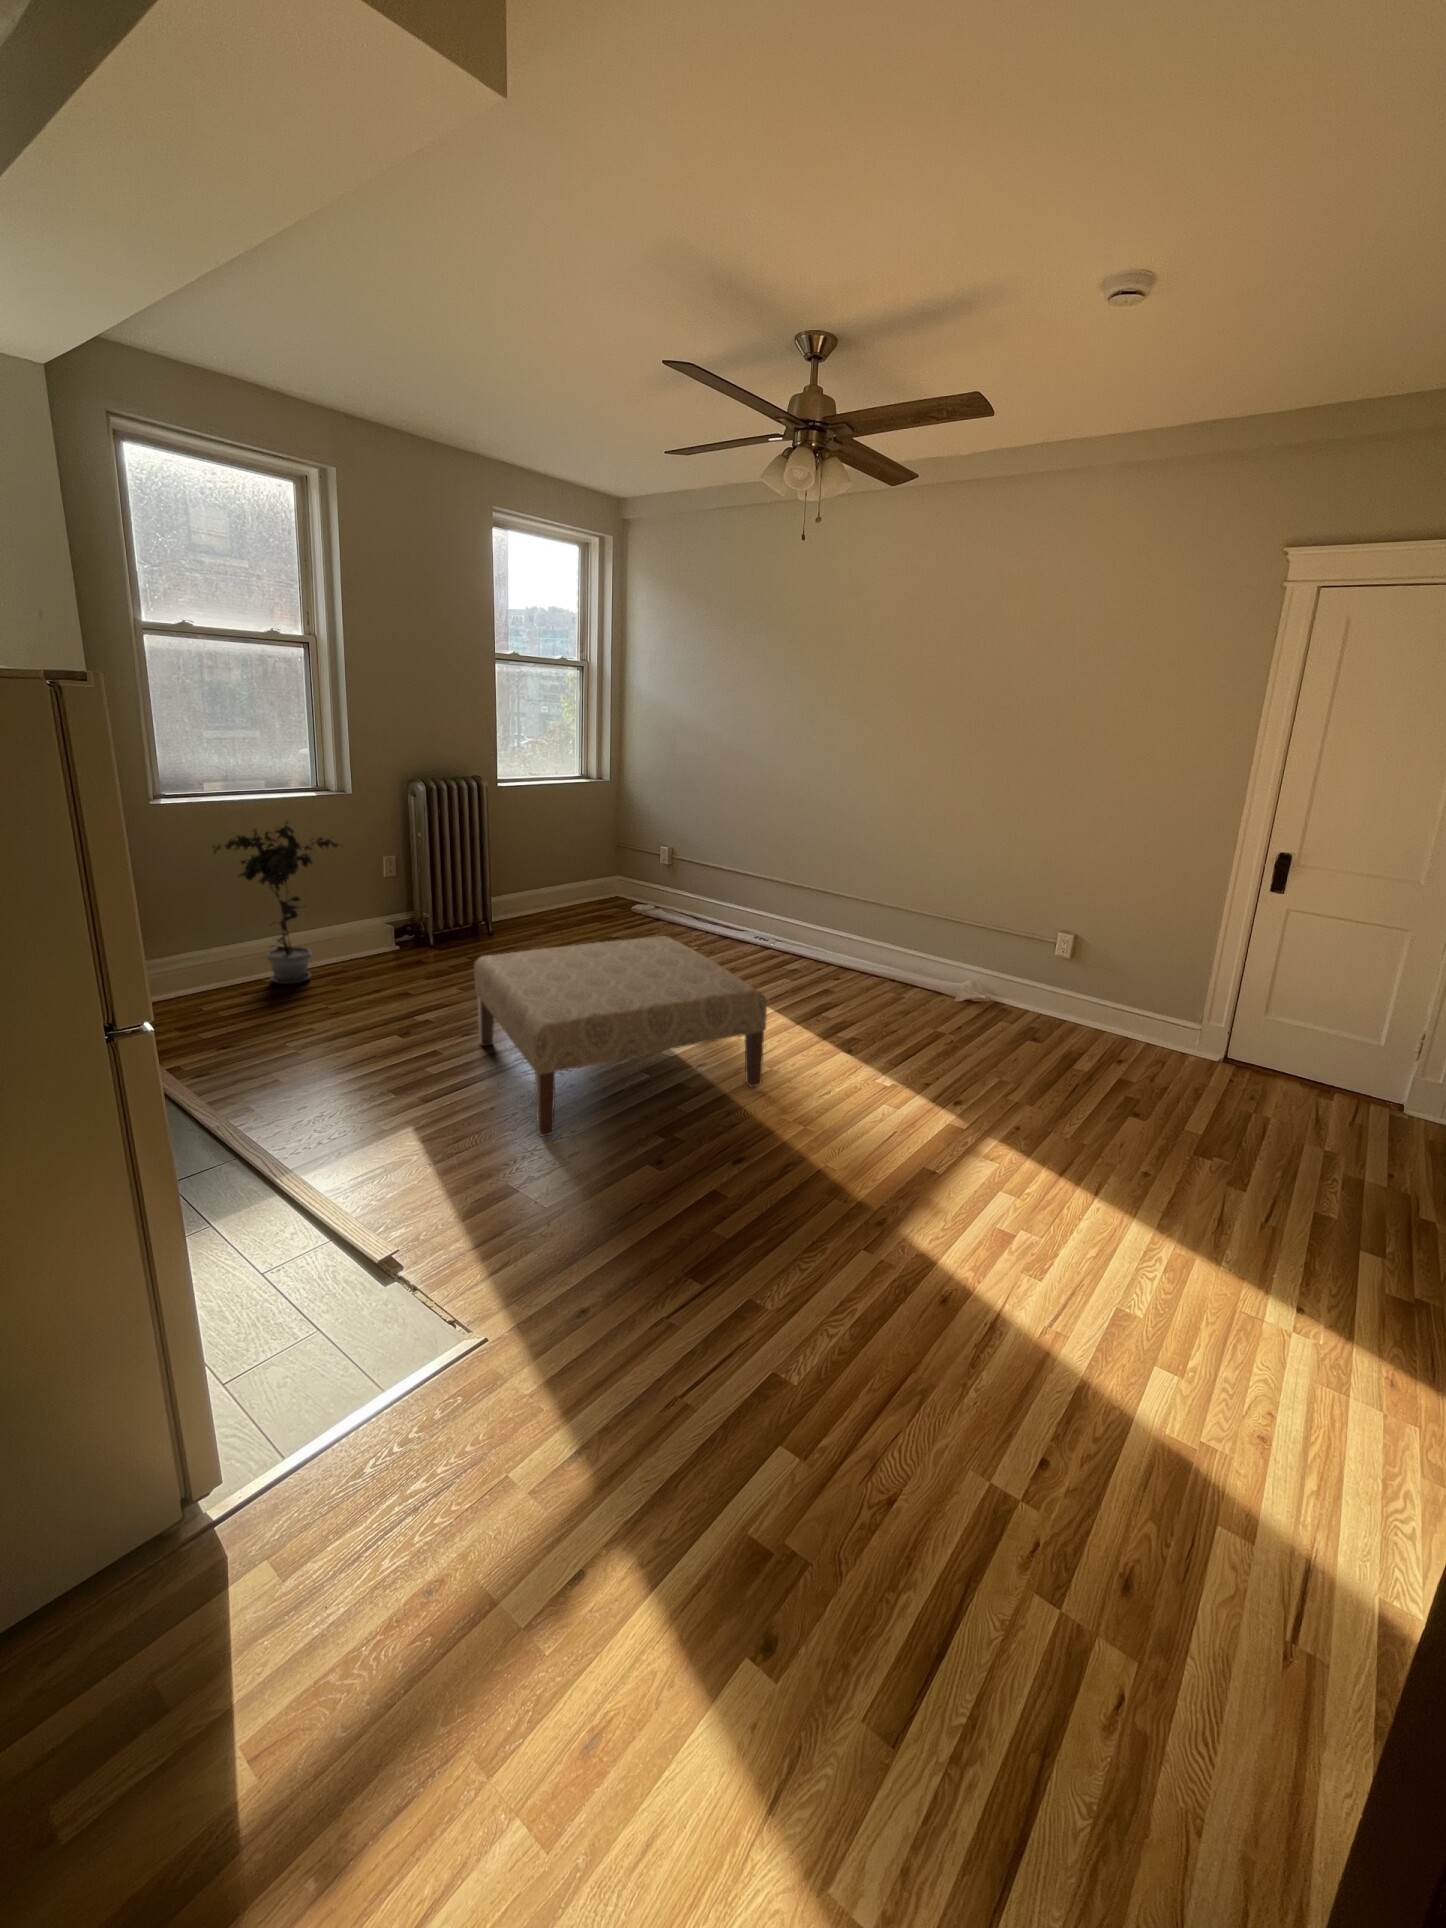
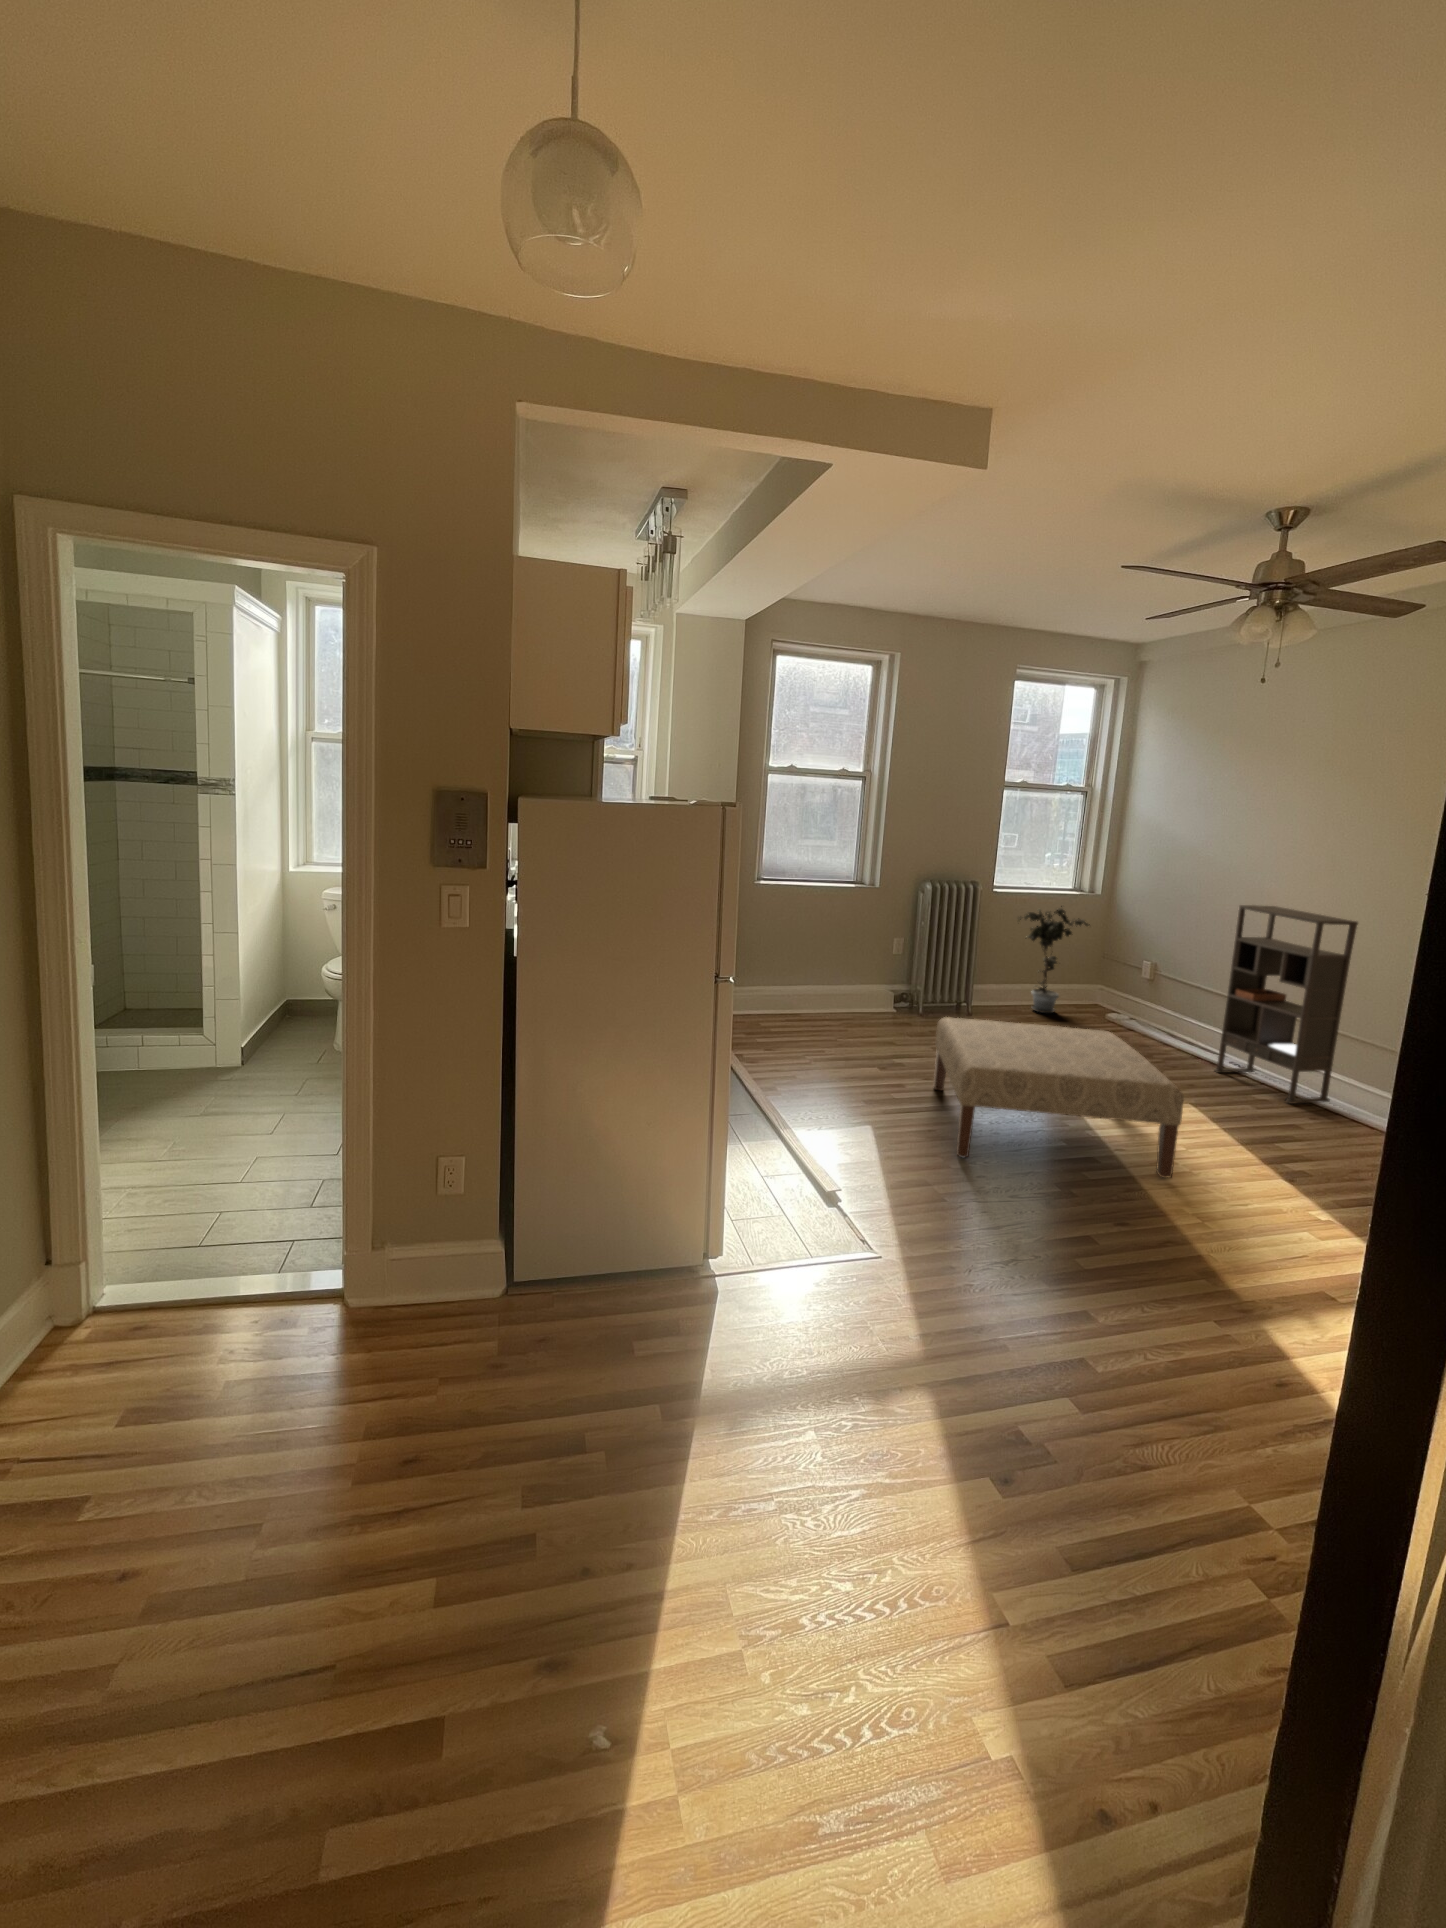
bookshelf: none [742,782,850,968] -> present [1214,905,1358,1104]
potted plant: present [213,820,342,984] -> present [1020,906,1090,1013]

